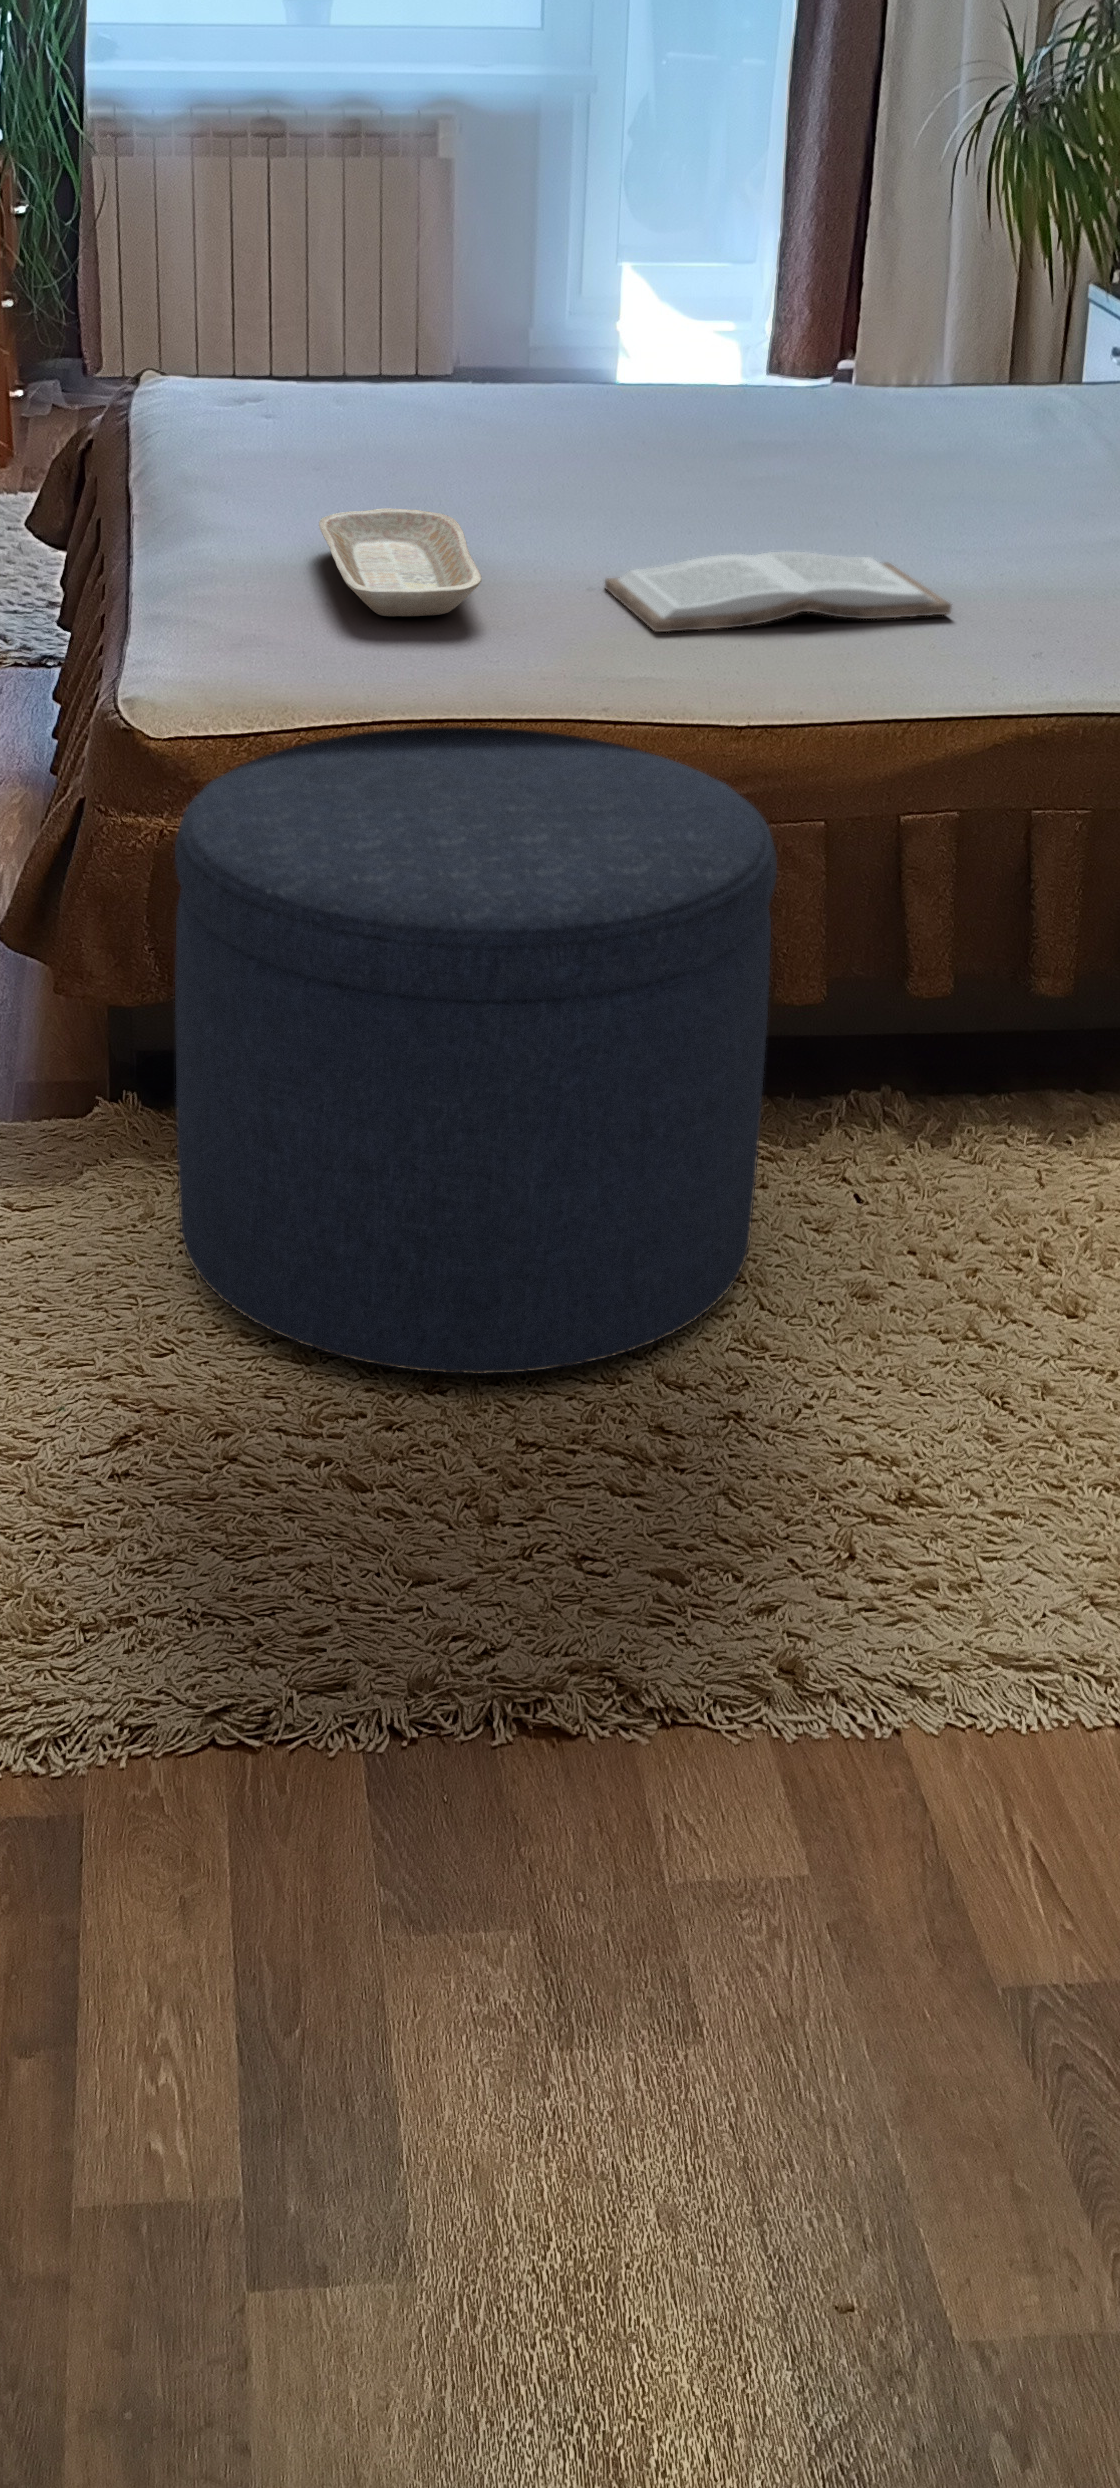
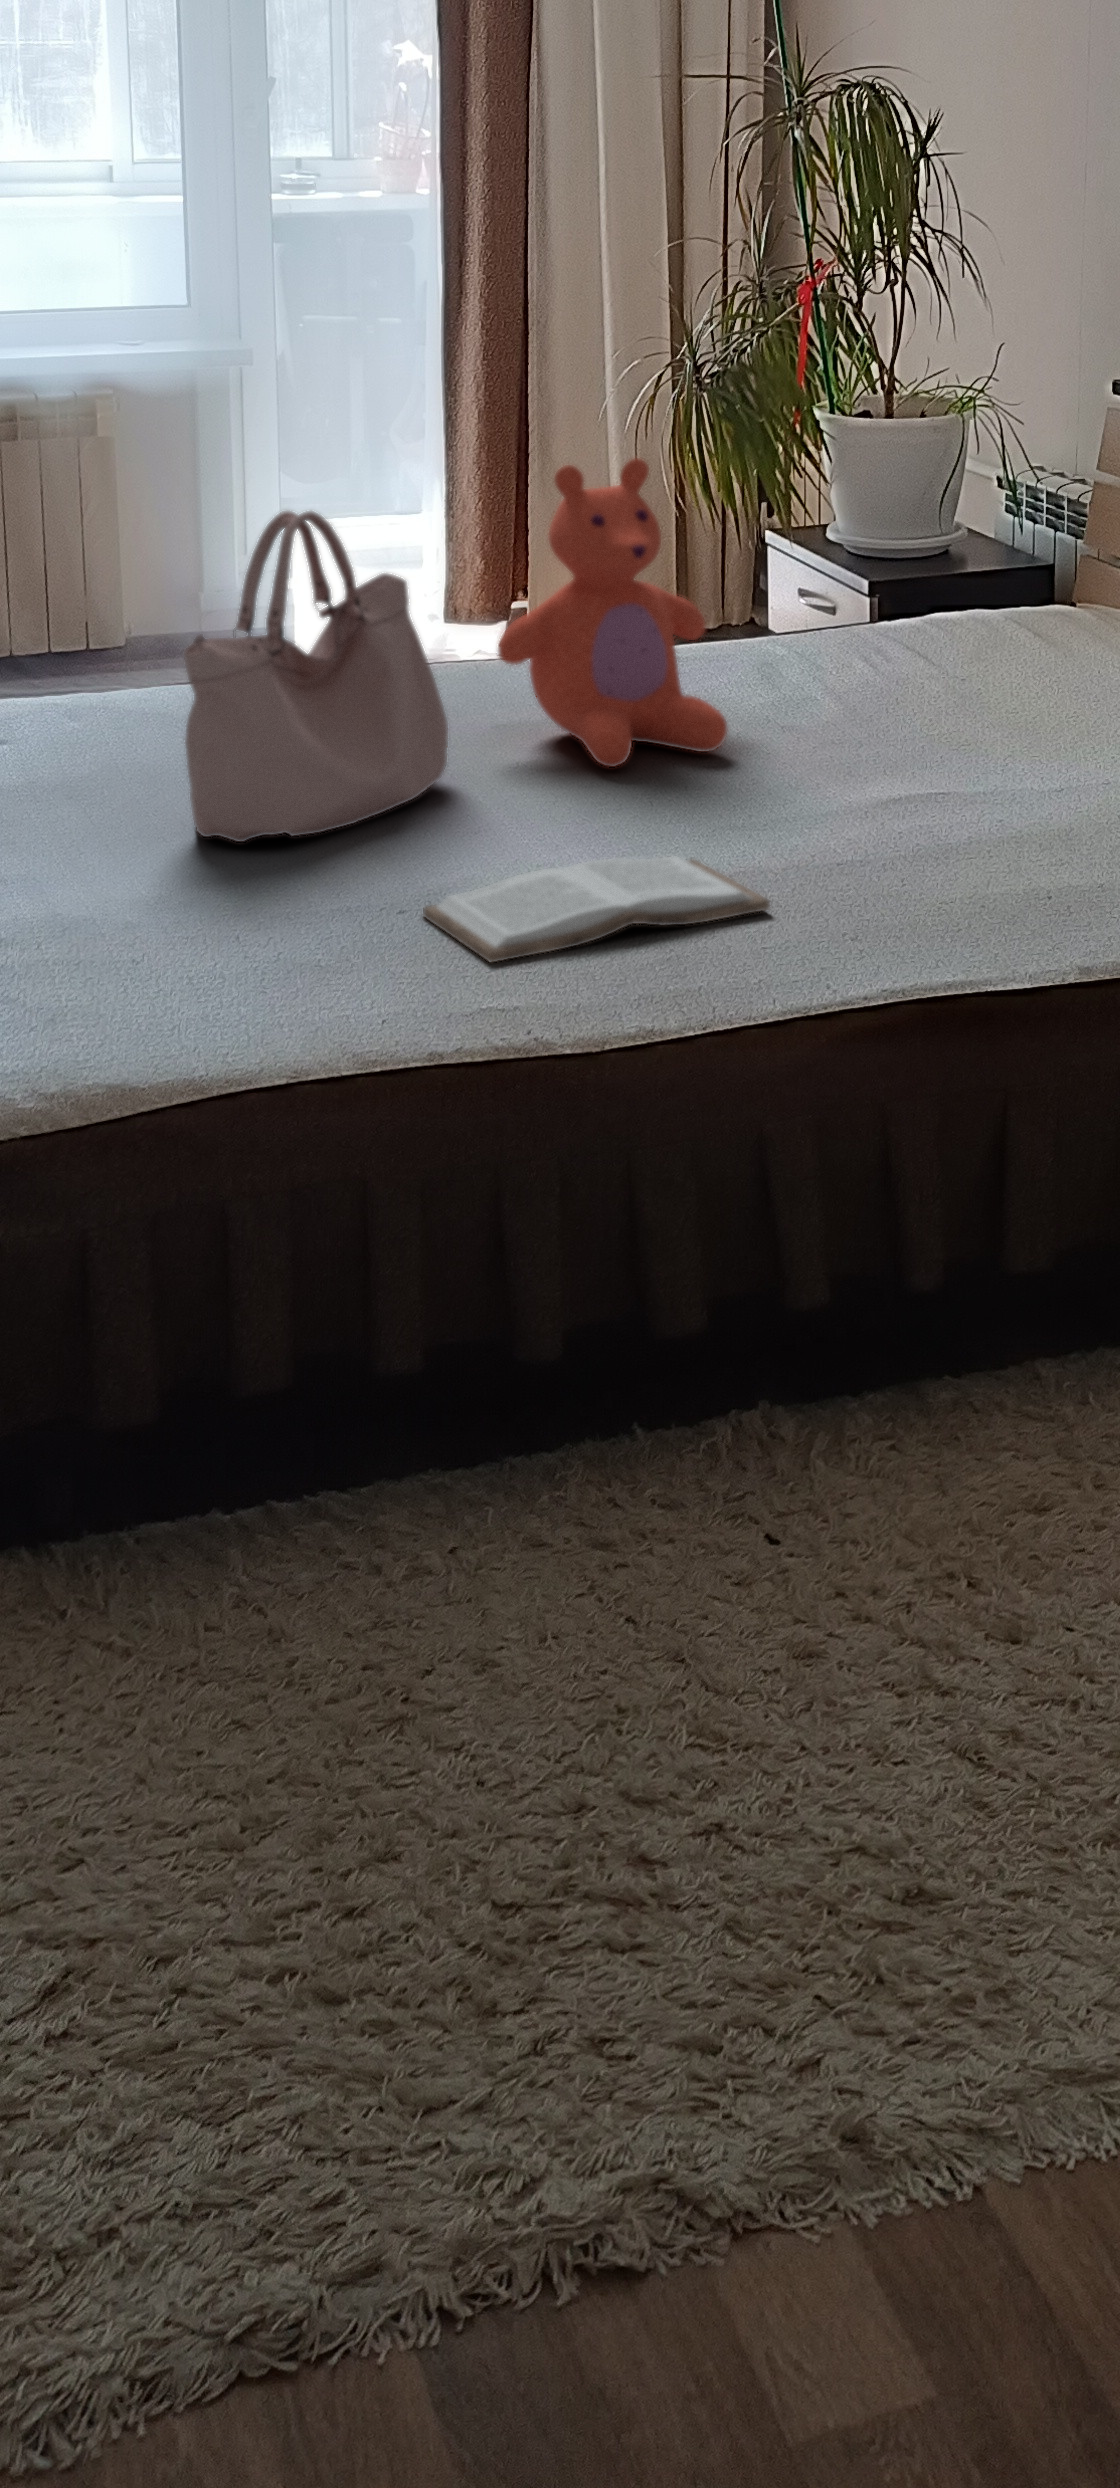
teddy bear: none [737,160,964,477] -> present [498,458,727,767]
handbag: none [405,182,672,509] -> present [184,511,448,842]
tray: present [319,508,482,616] -> none [118,851,308,976]
ottoman: present [175,727,777,1374] -> none [44,1089,681,1834]

